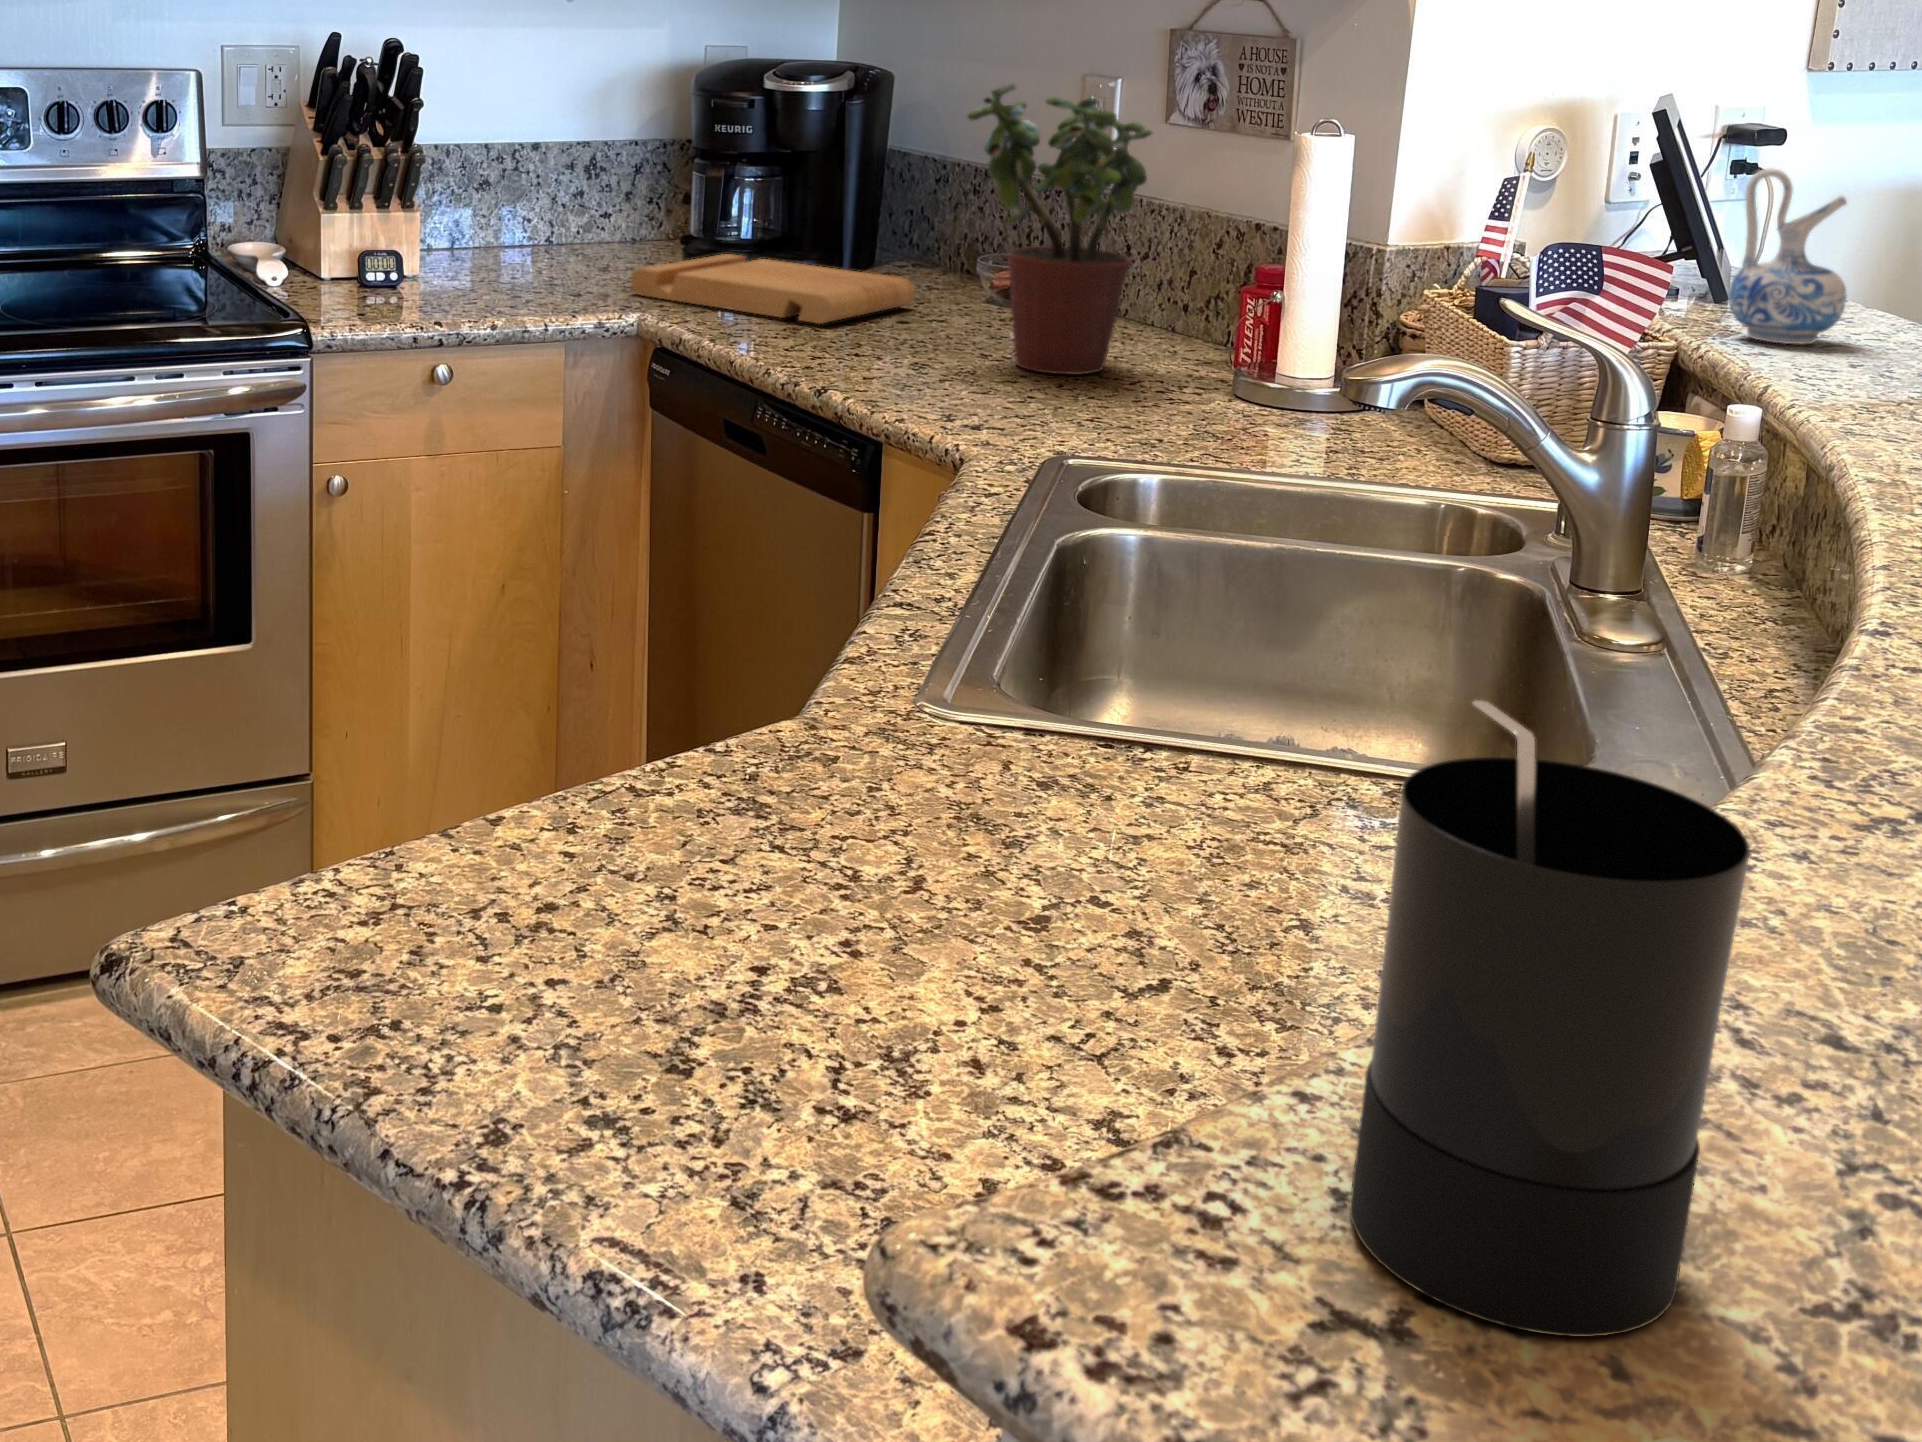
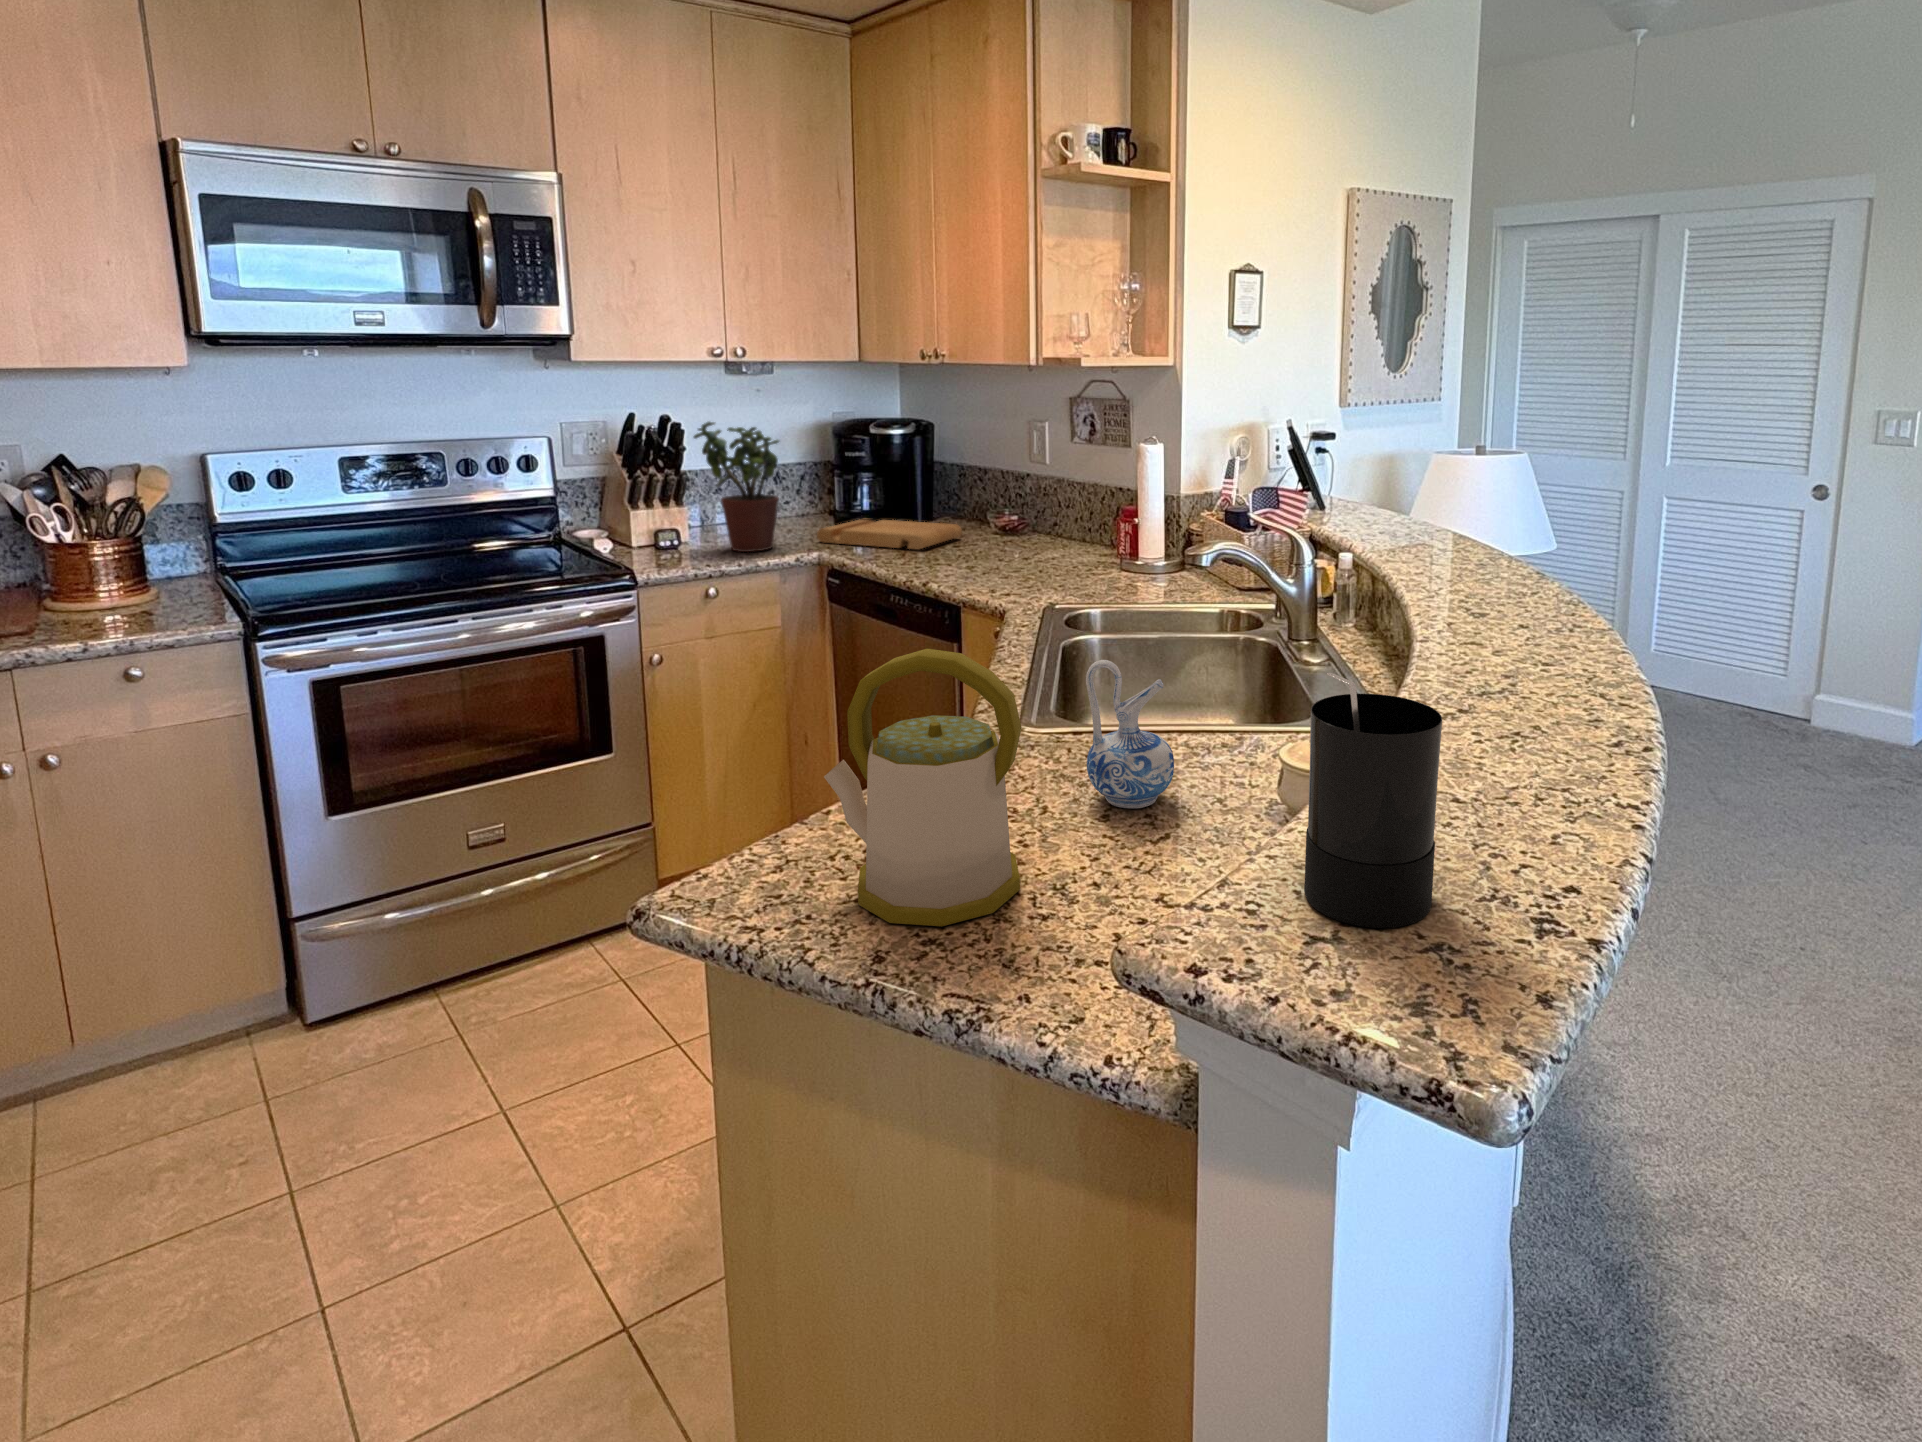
potted plant: present [968,83,1153,375] -> present [694,422,779,552]
ceramic pitcher: present [1728,168,1847,344] -> present [1086,660,1174,808]
kettle: none [455,530,844,1092] -> present [824,649,1022,926]

